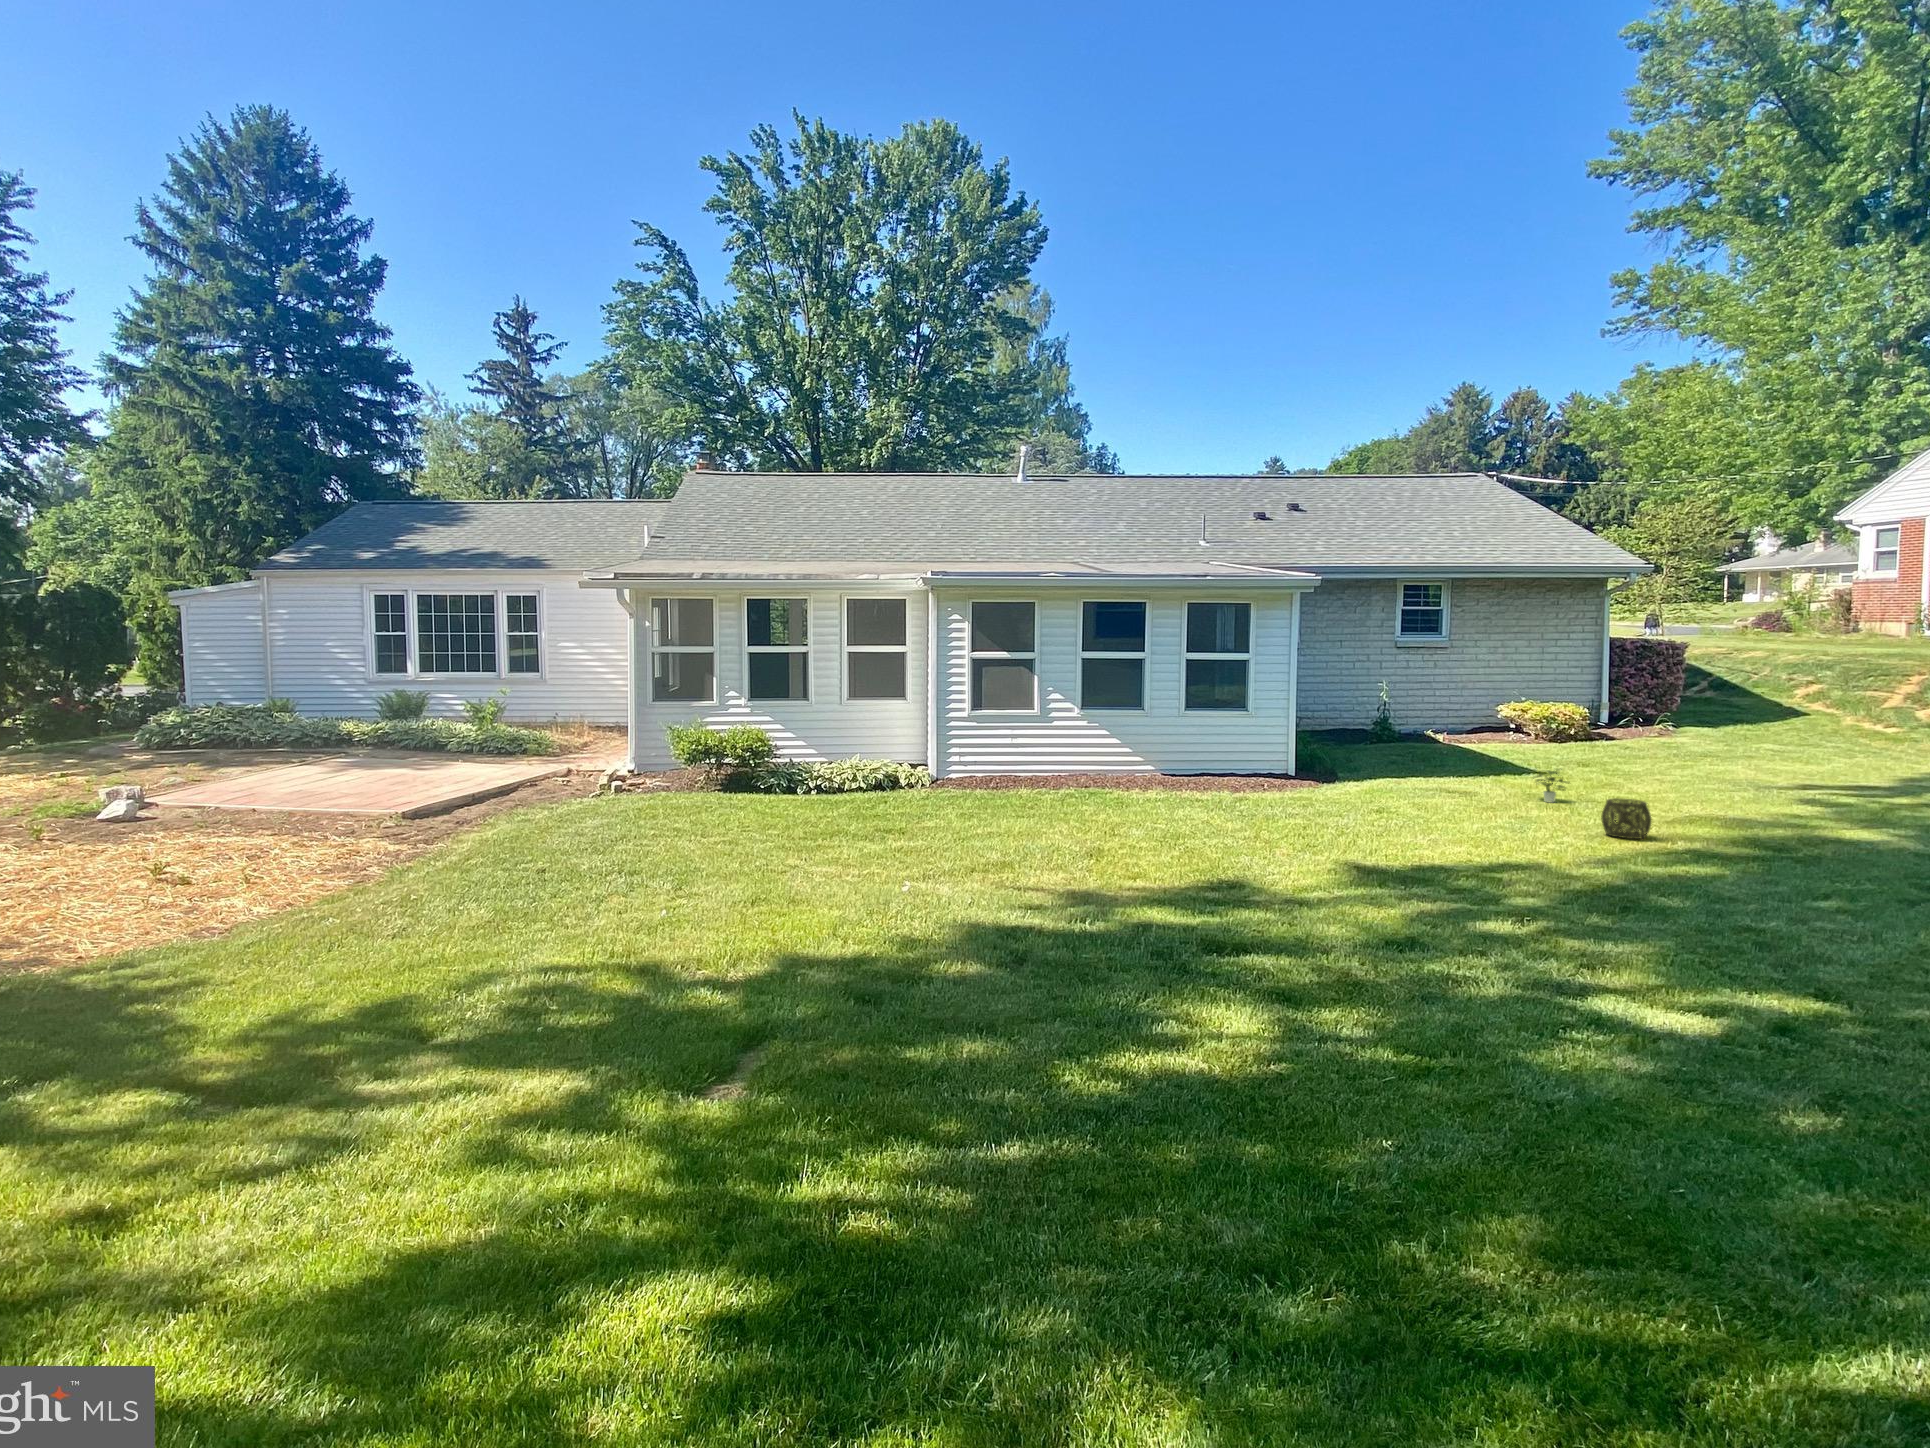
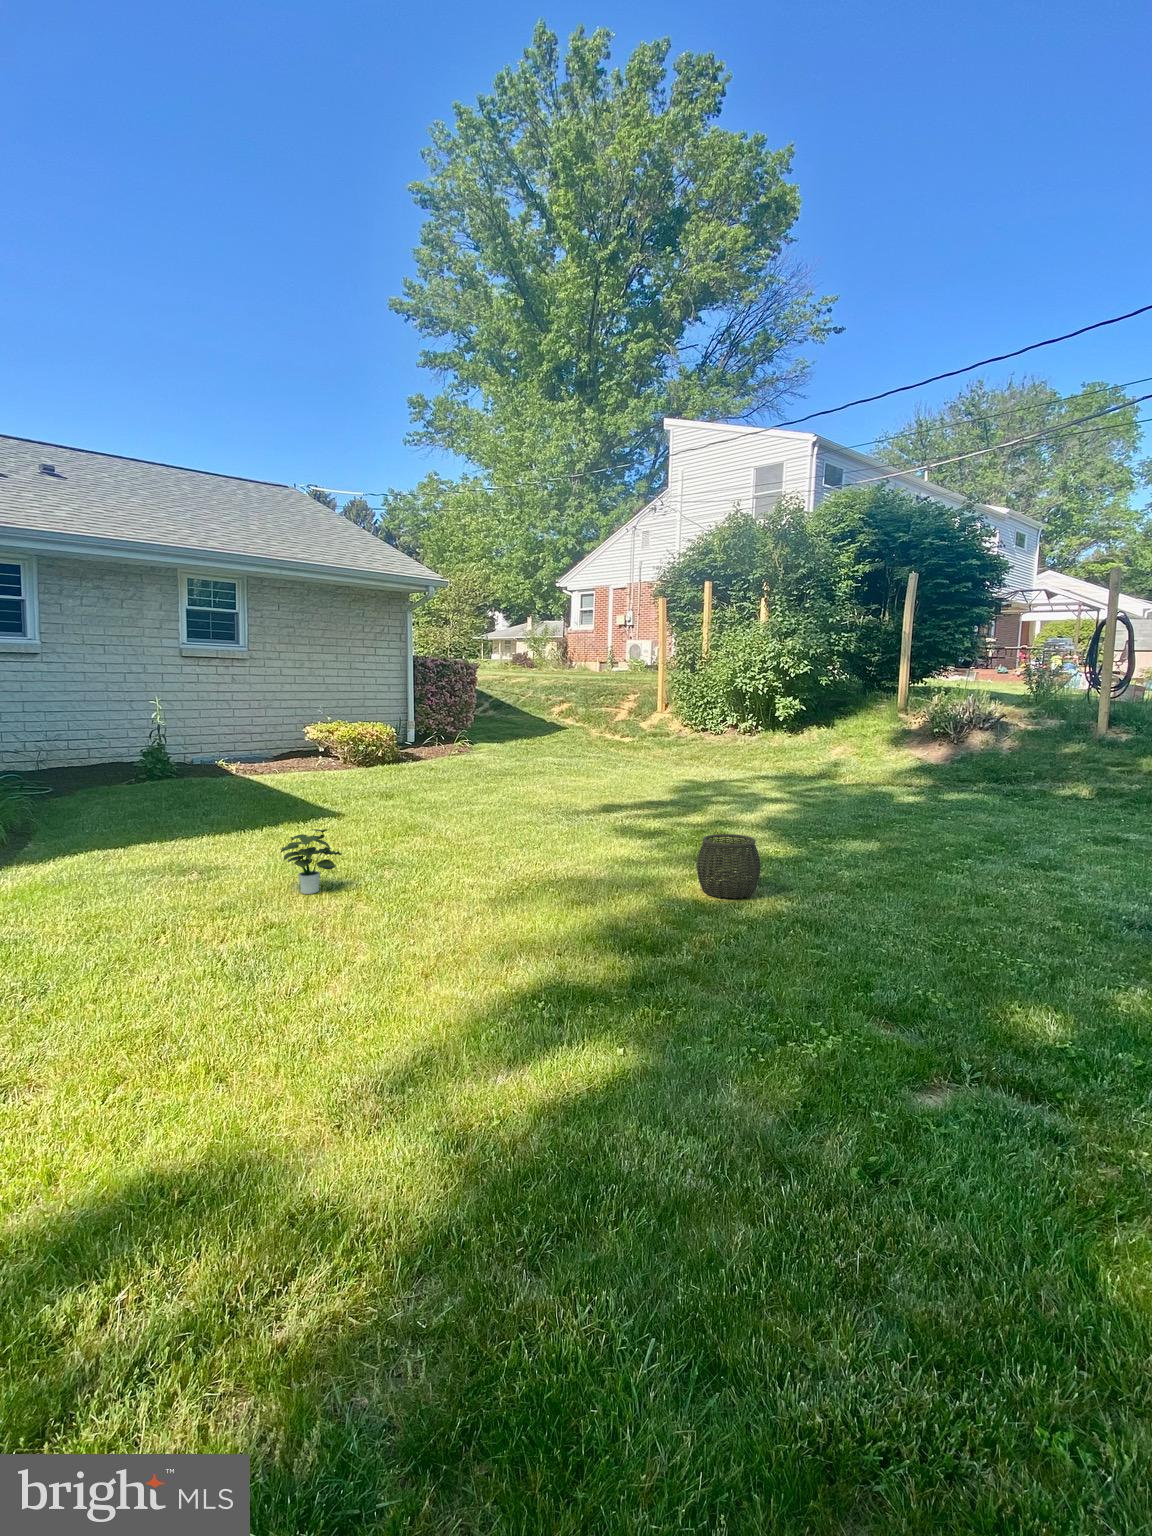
woven basket: present [1601,798,1651,839] -> present [696,834,761,899]

